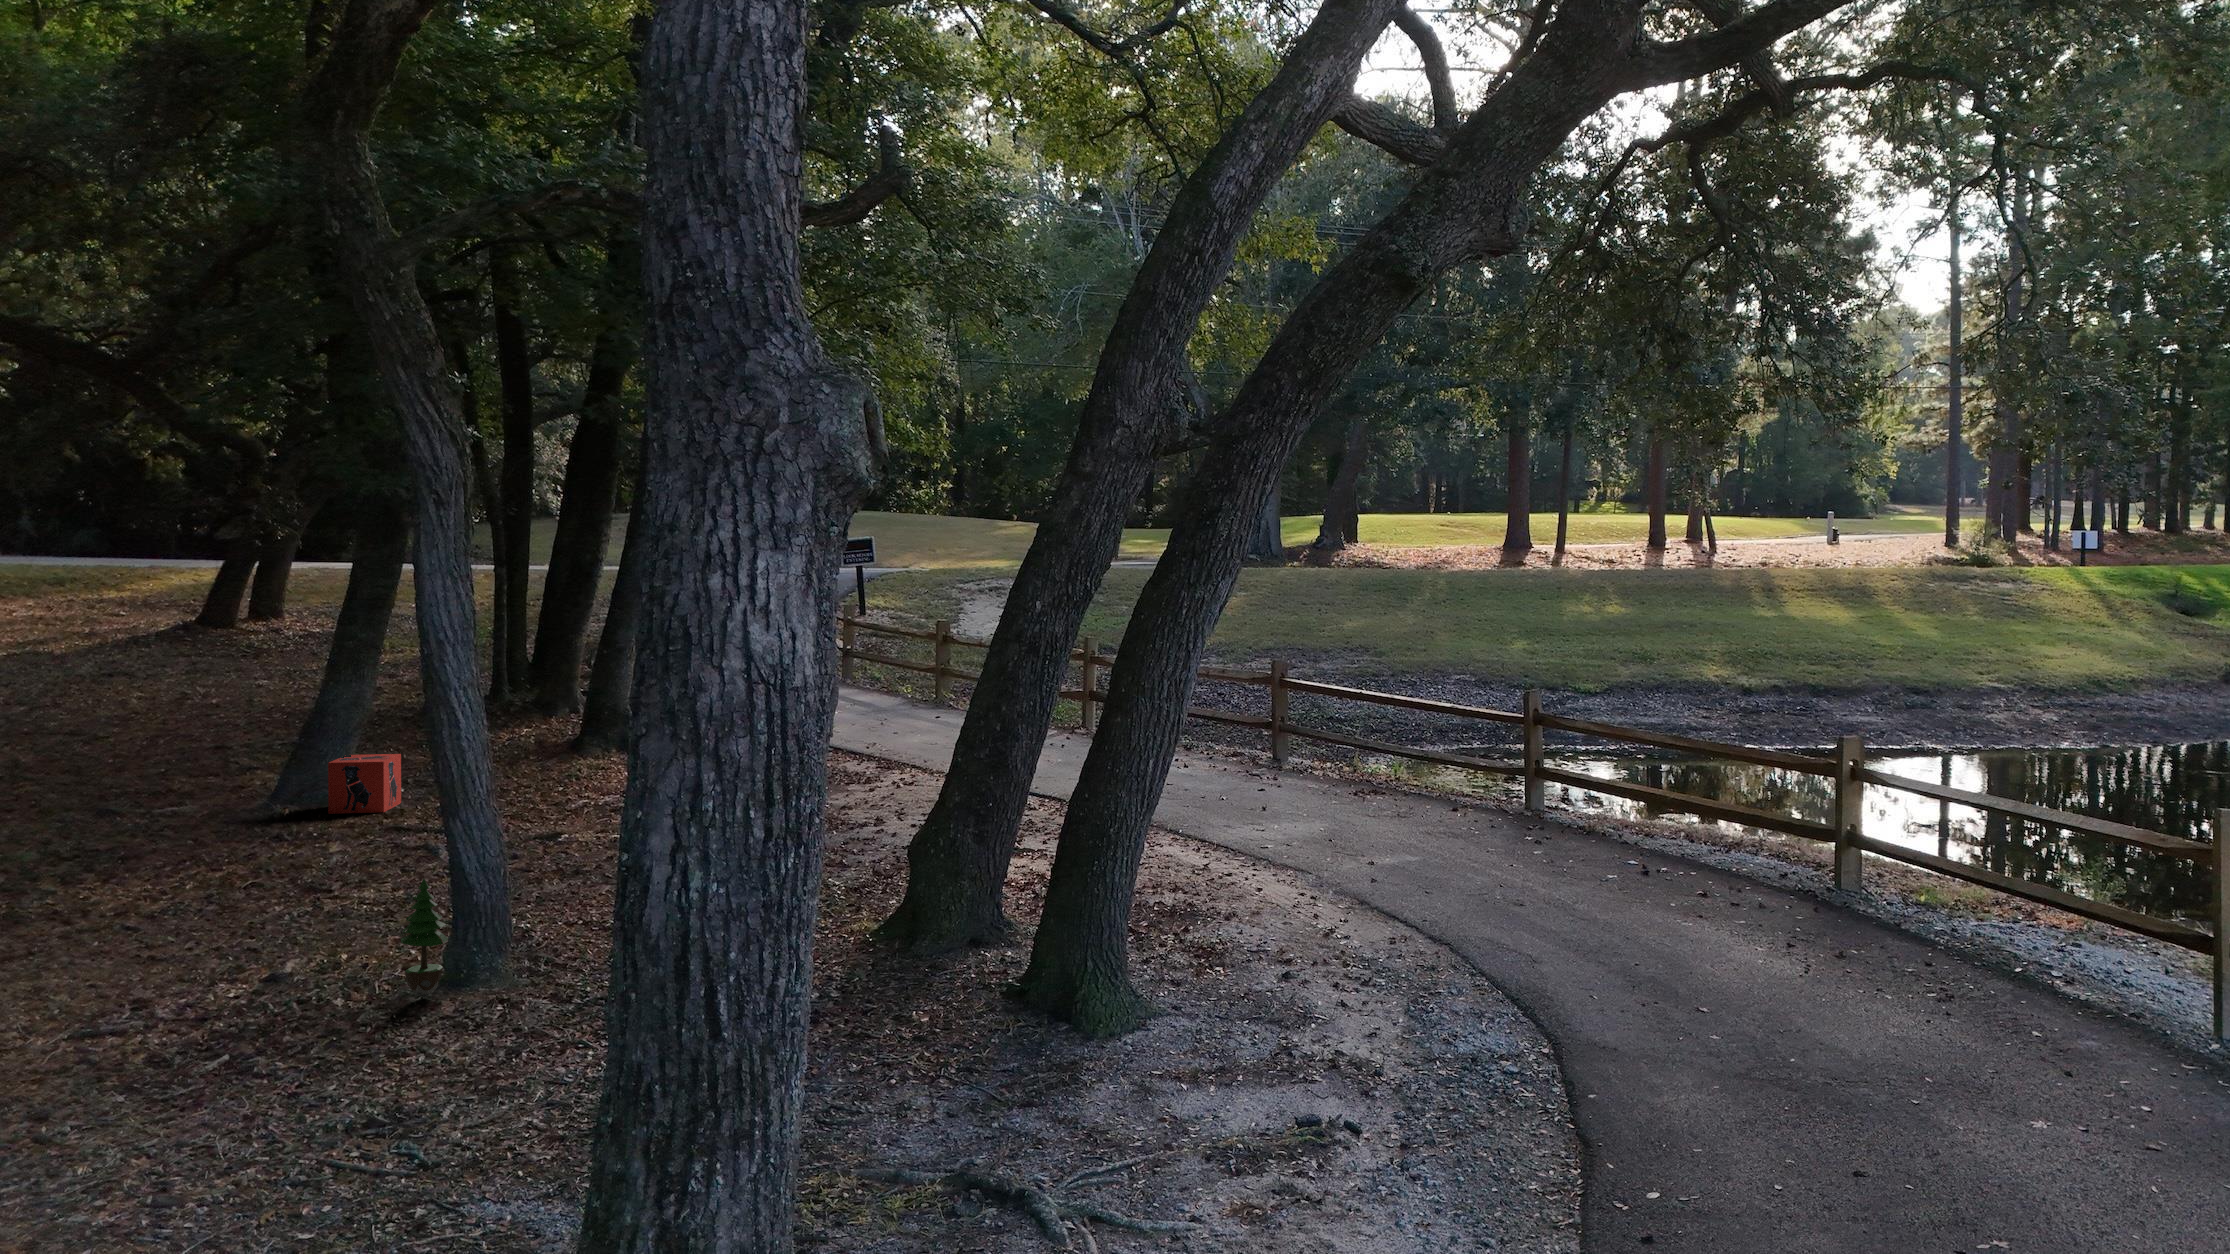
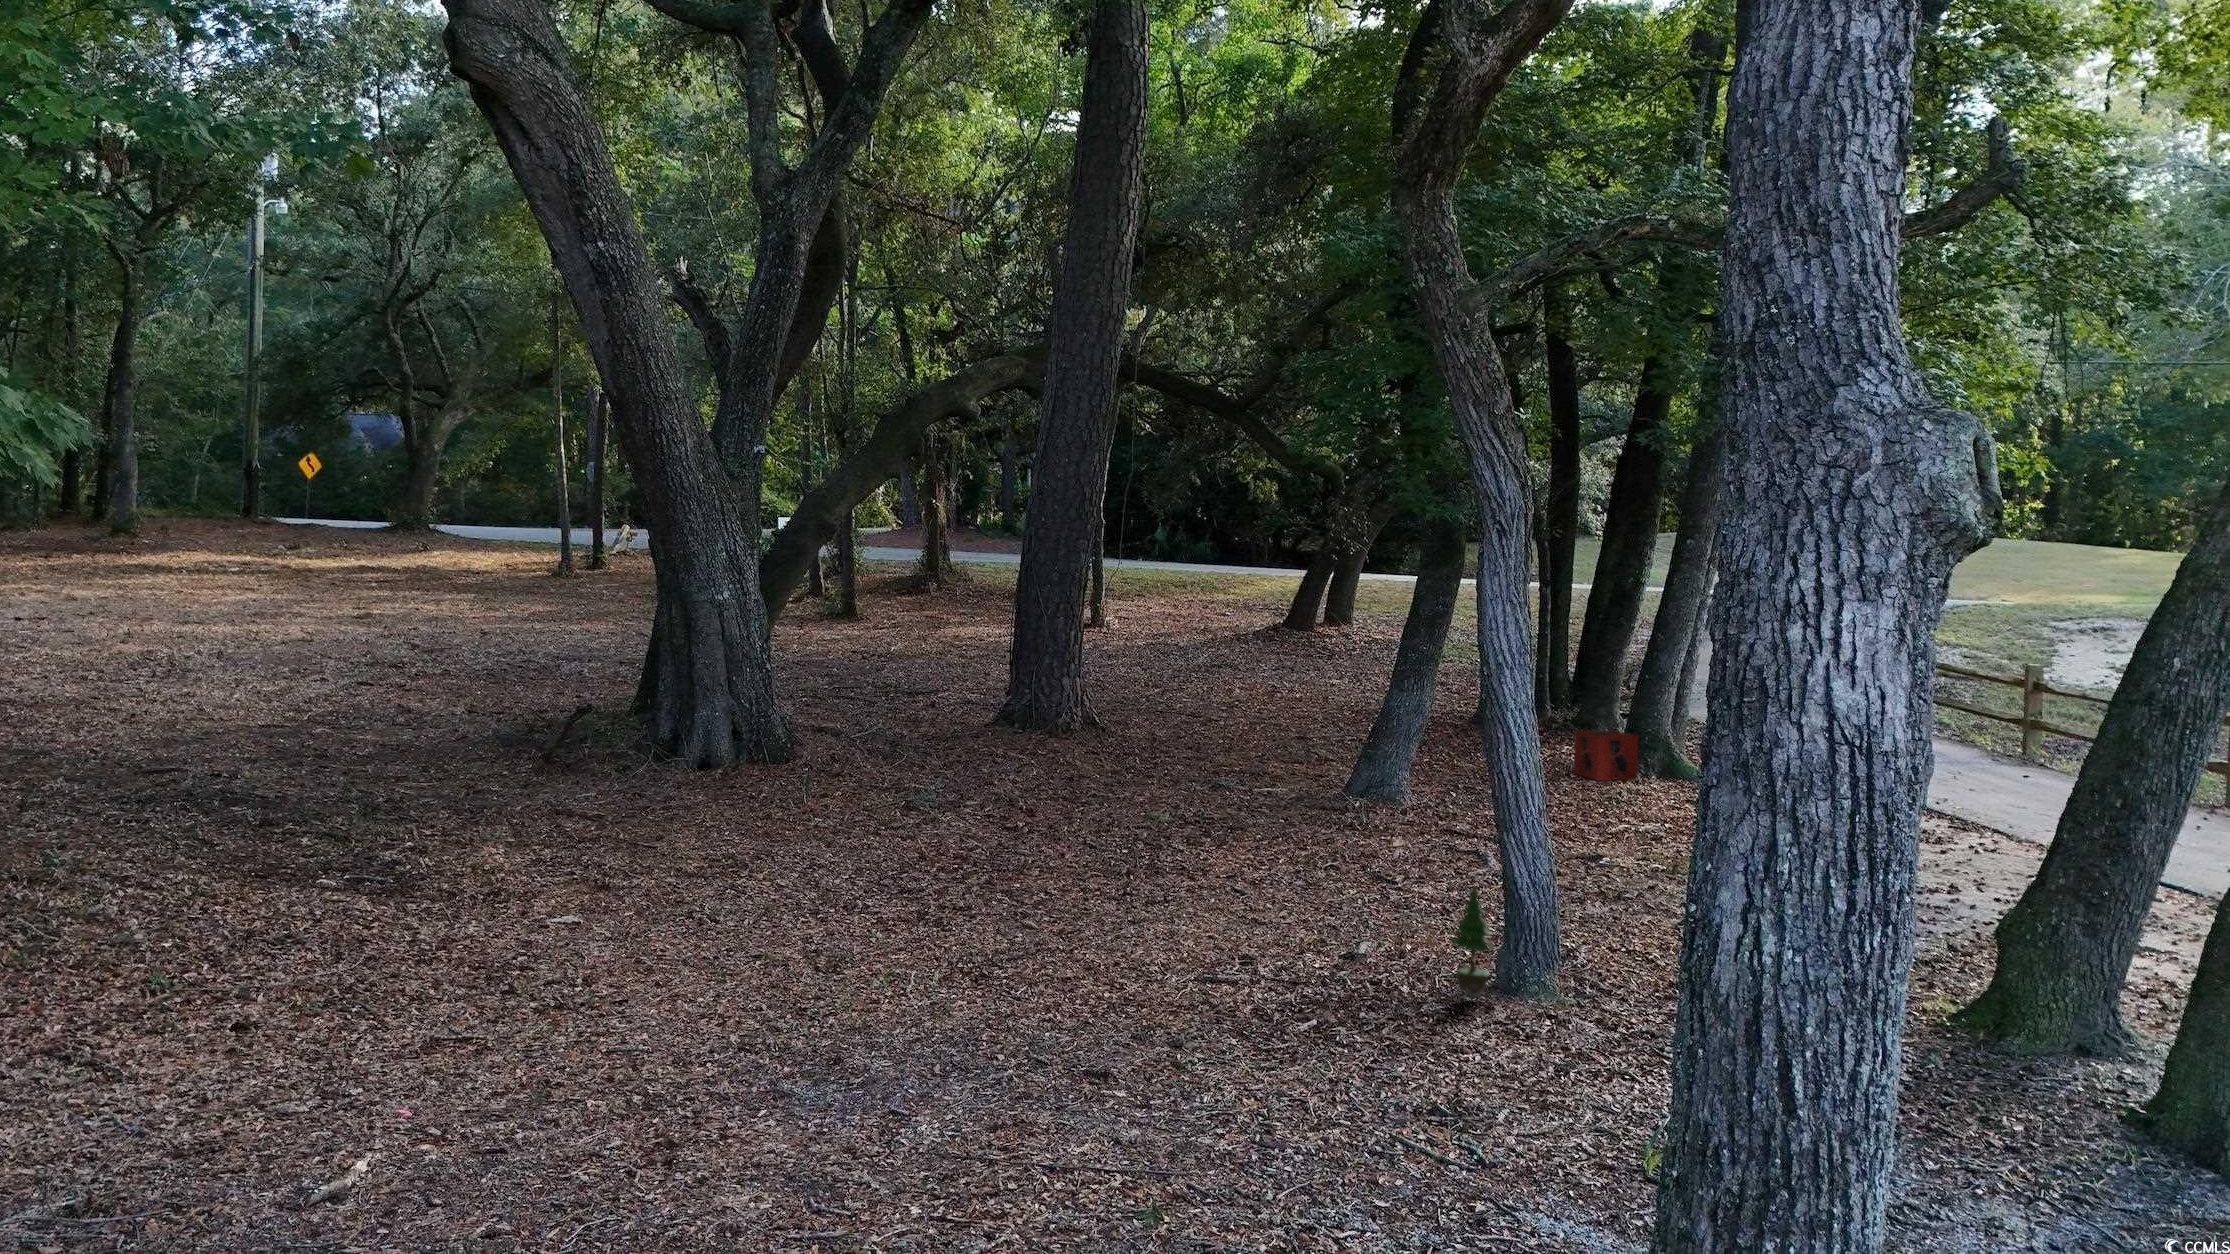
storage box: present [328,754,401,814] -> present [1573,730,1638,781]

